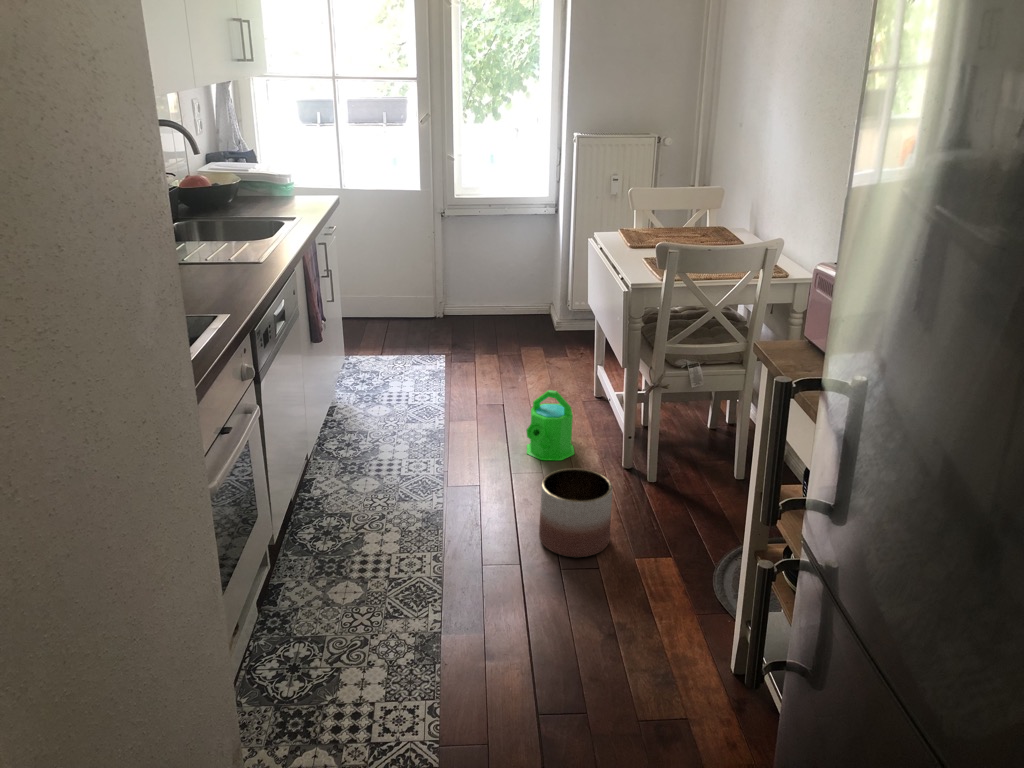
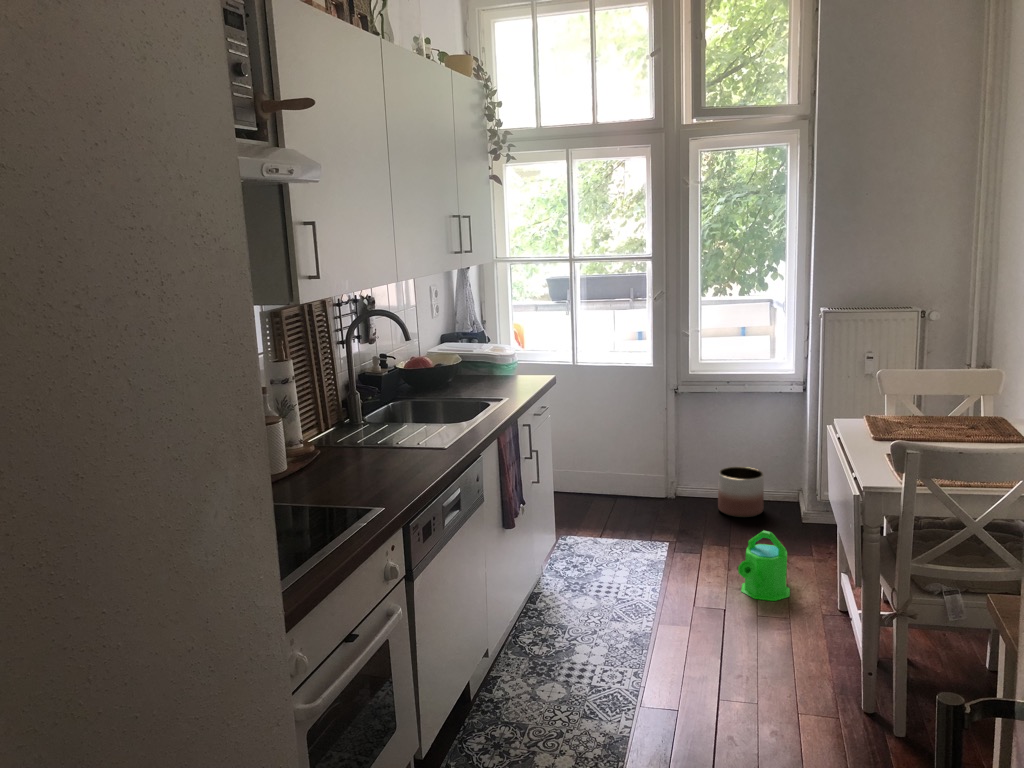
planter: present [539,468,613,557] -> present [718,467,764,517]

